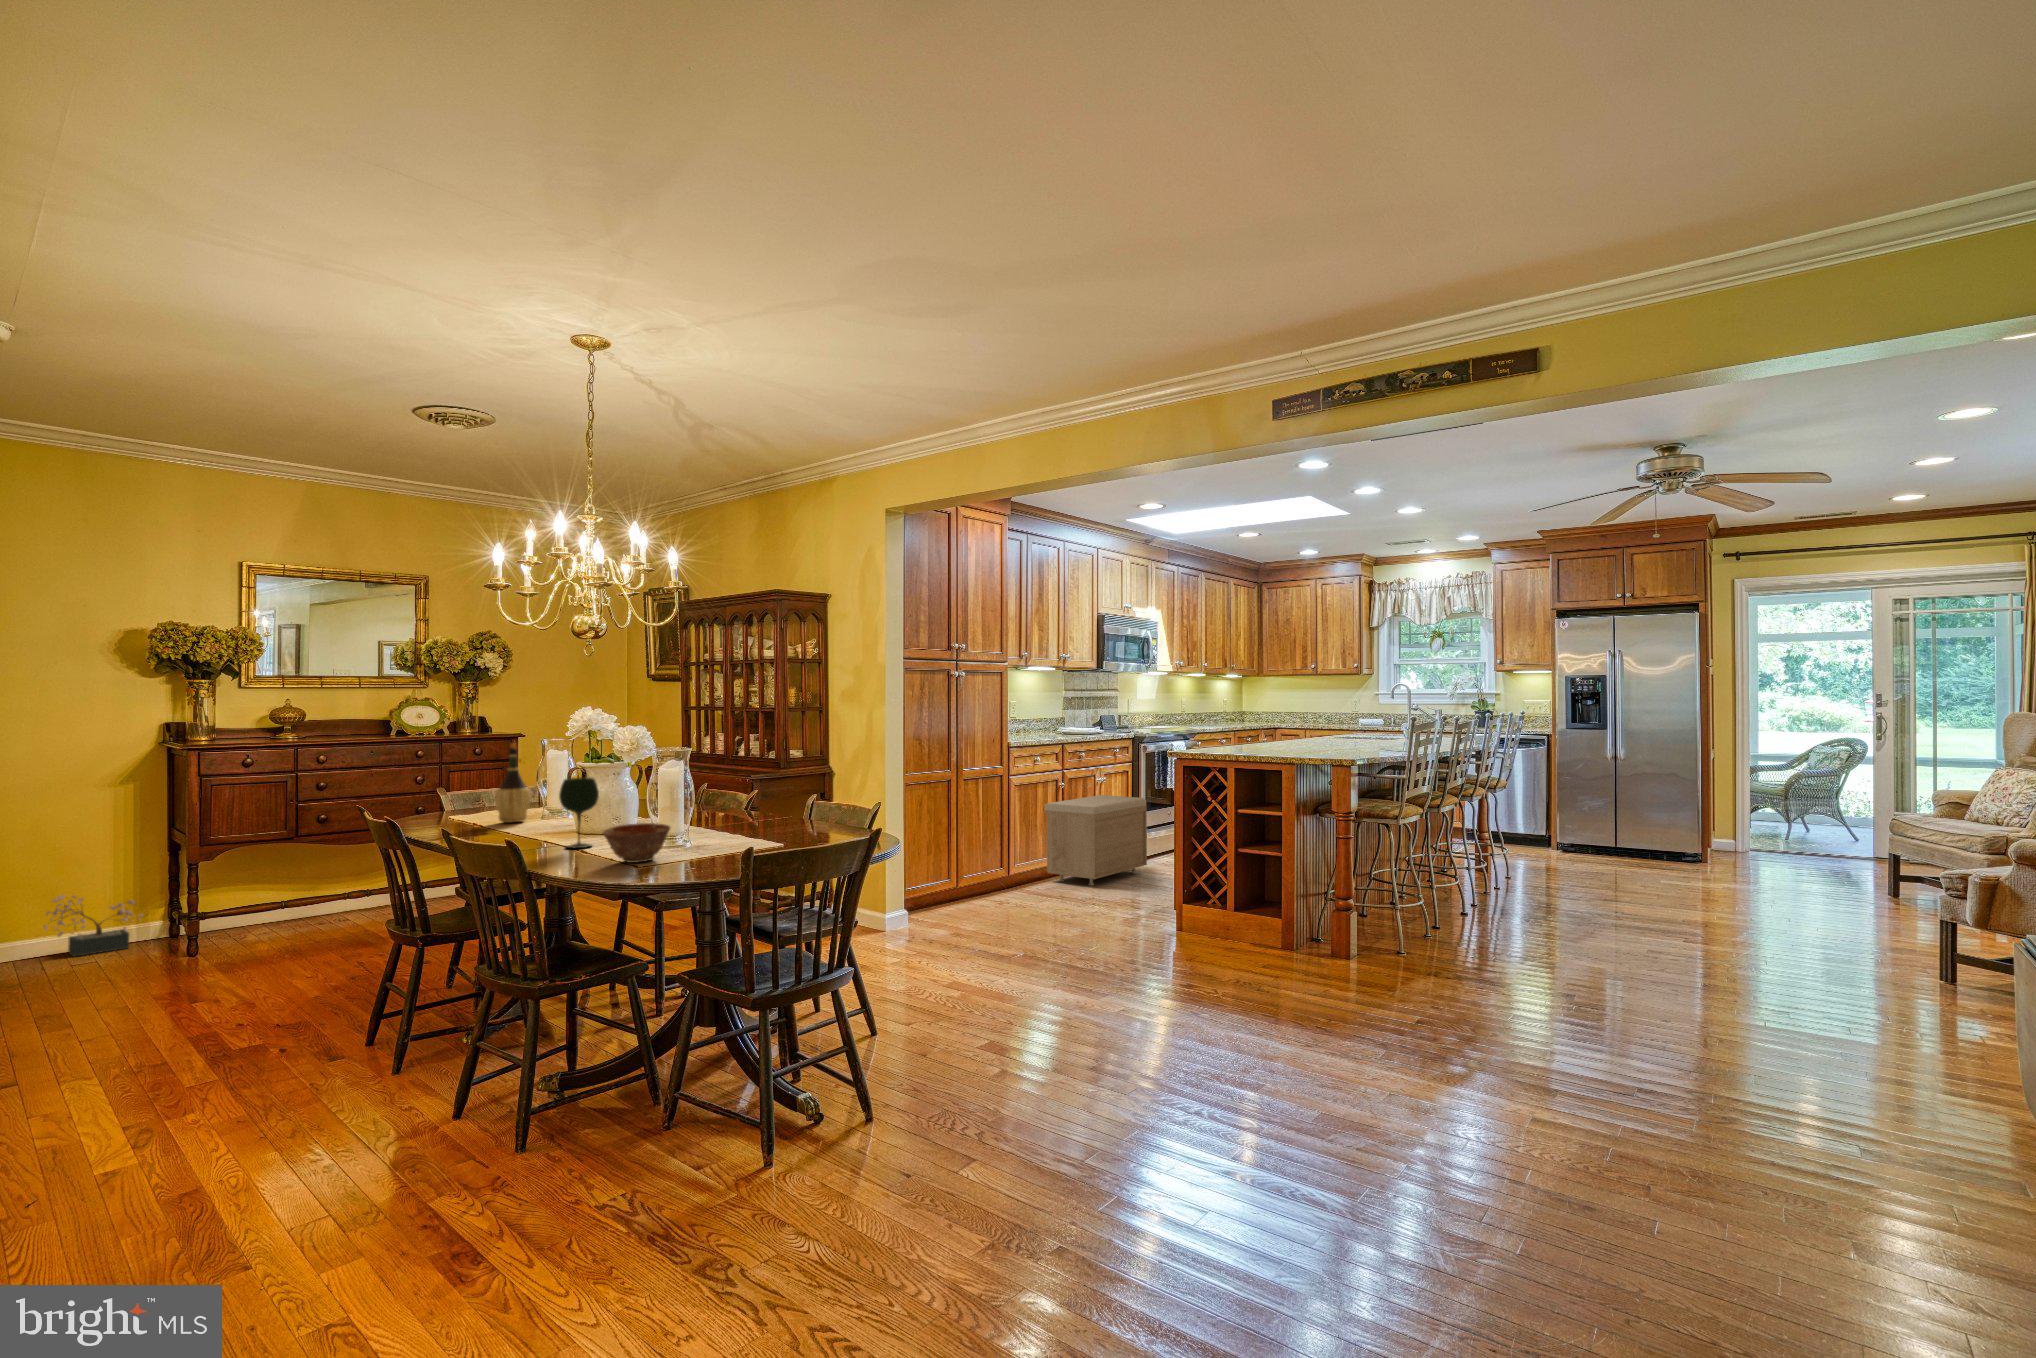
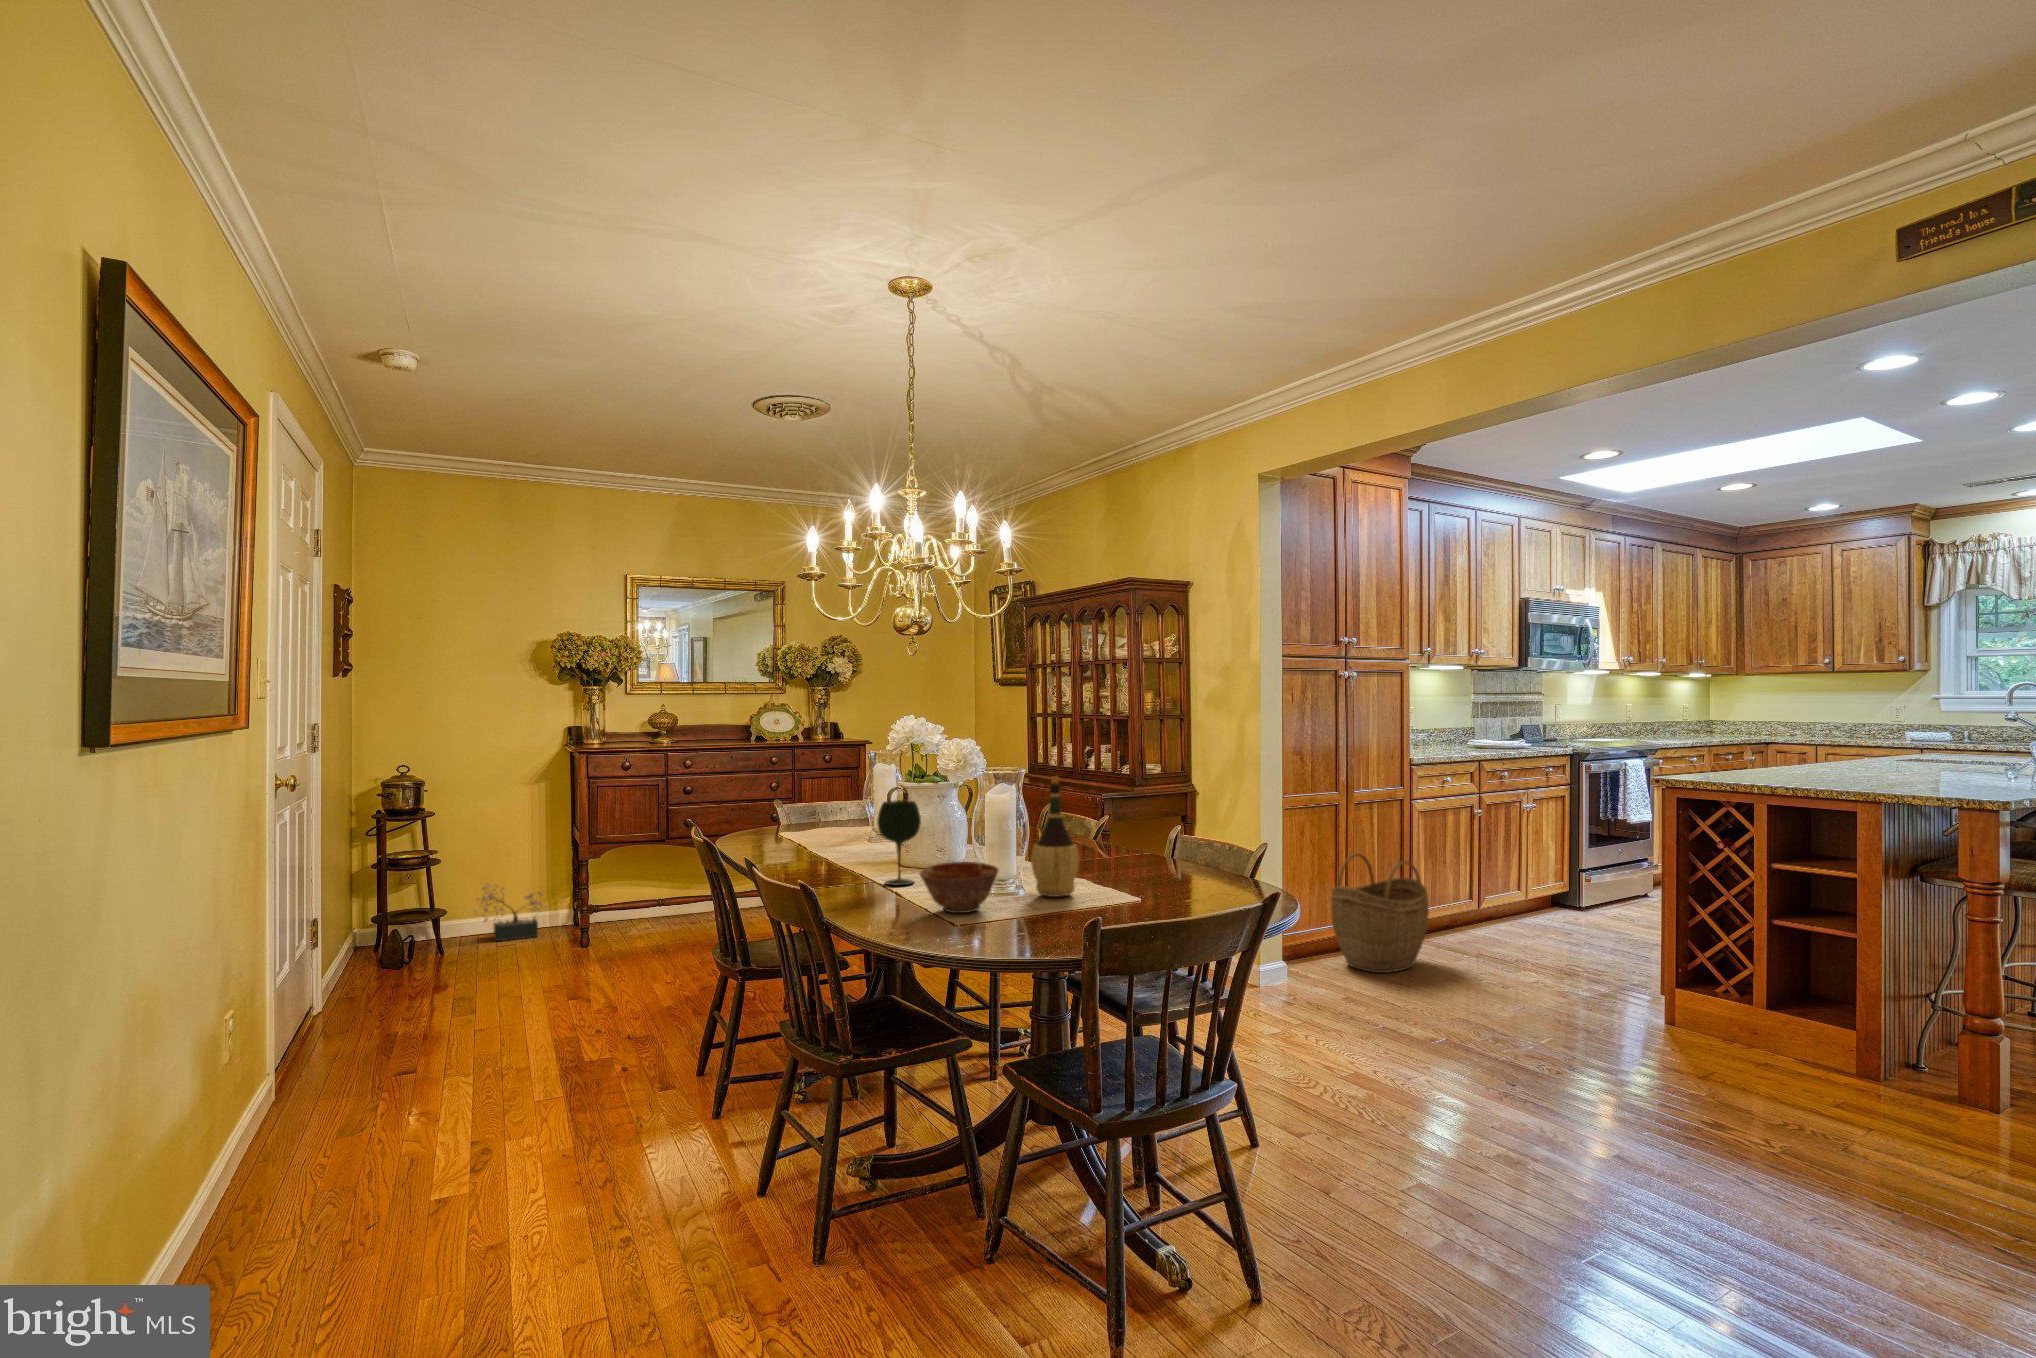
wine bottle: present [495,743,531,822] -> present [1031,776,1079,897]
storage bench: present [1045,795,1147,885] -> none [1455,827,1599,945]
woven basket: none [947,819,1021,913] -> present [1331,853,1429,973]

